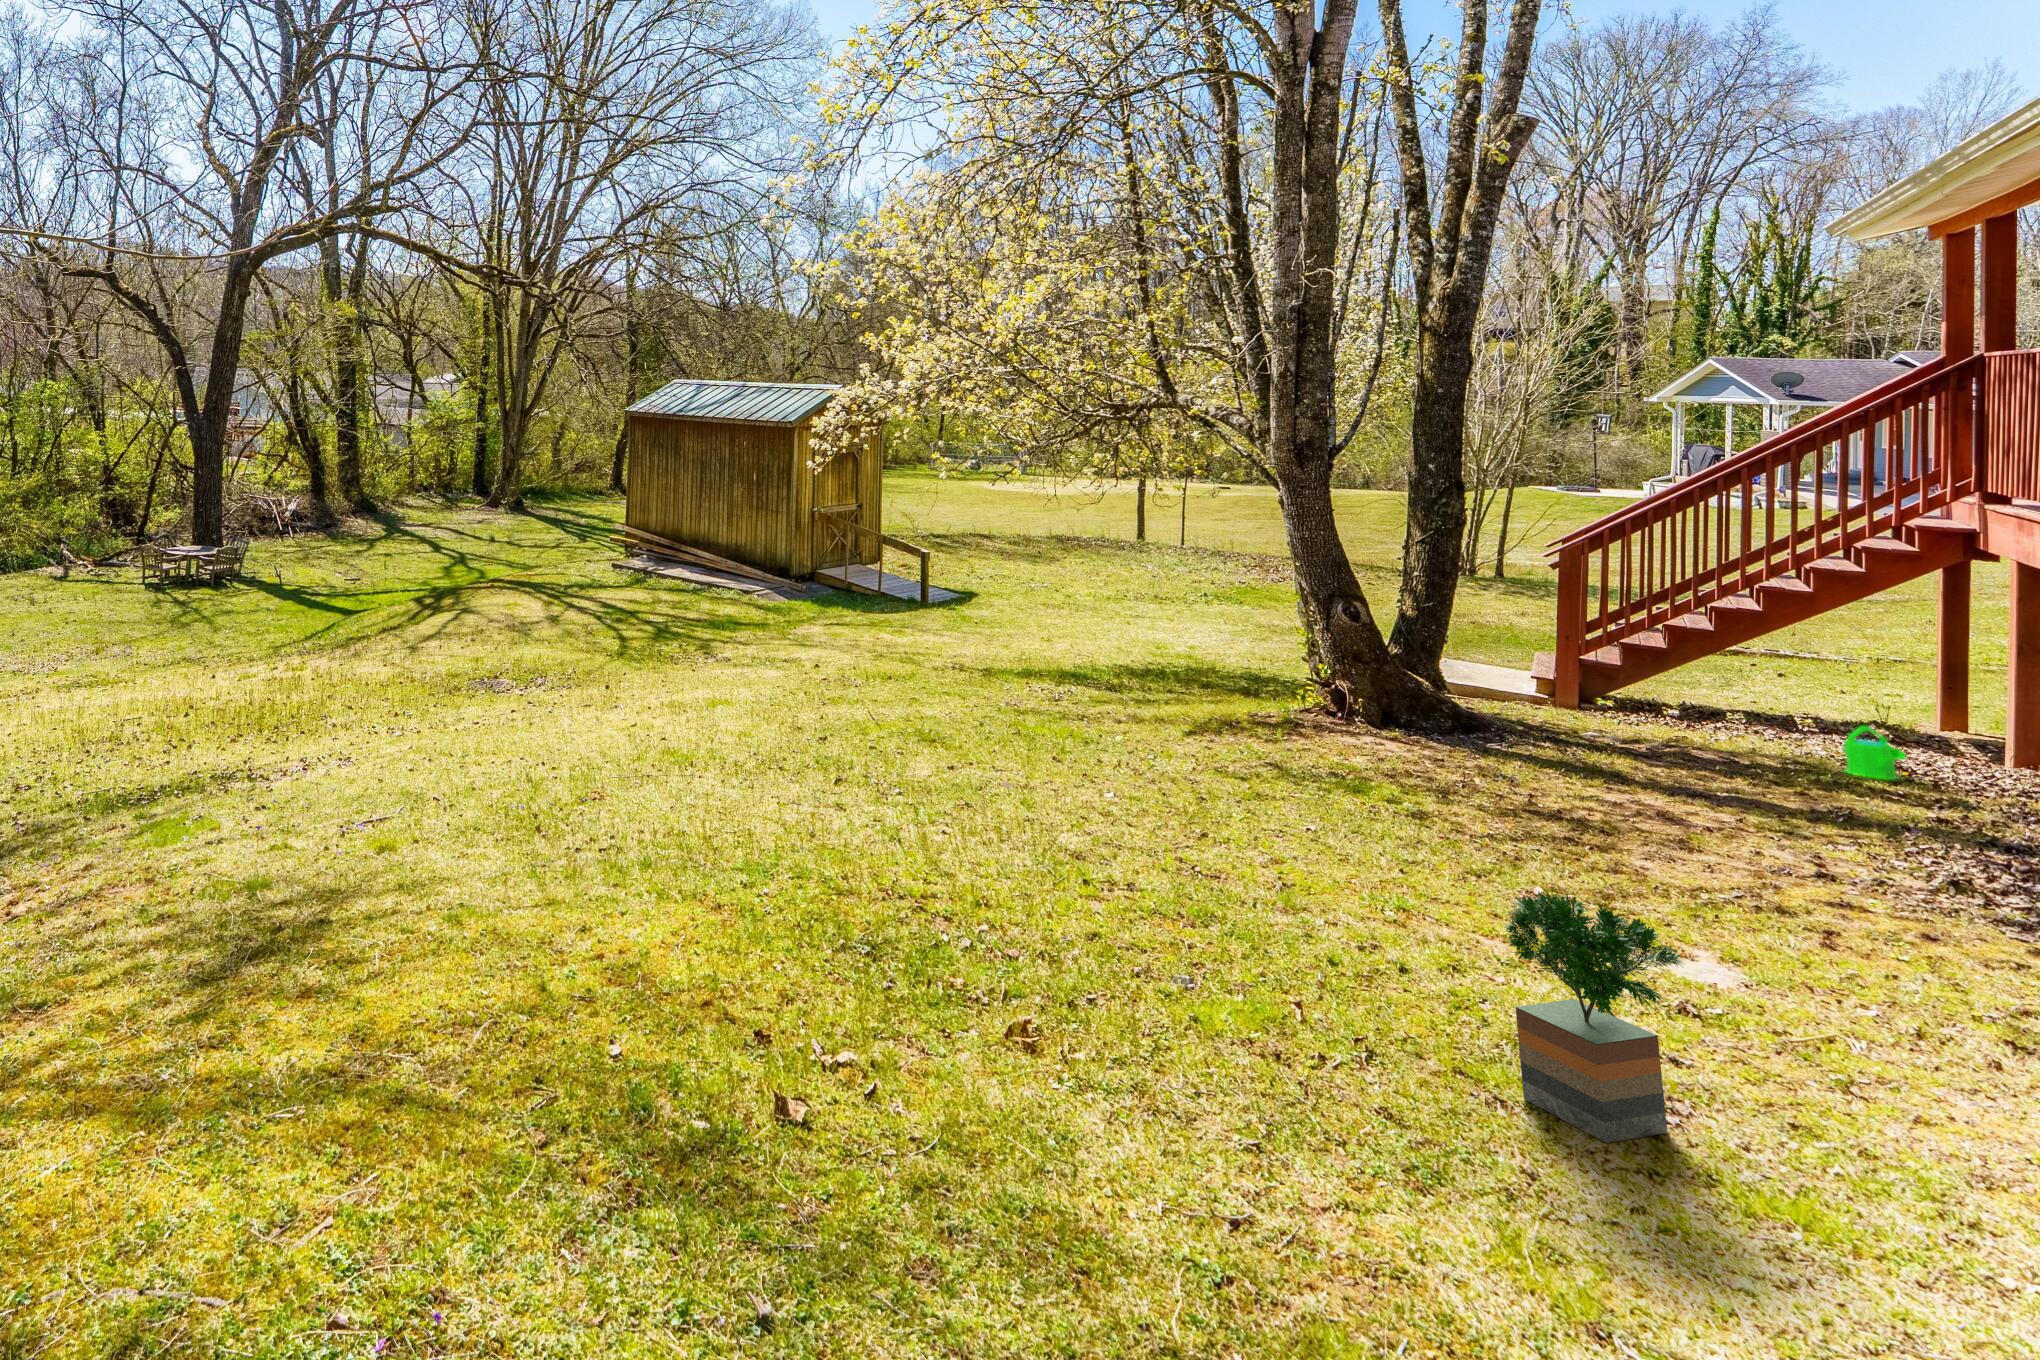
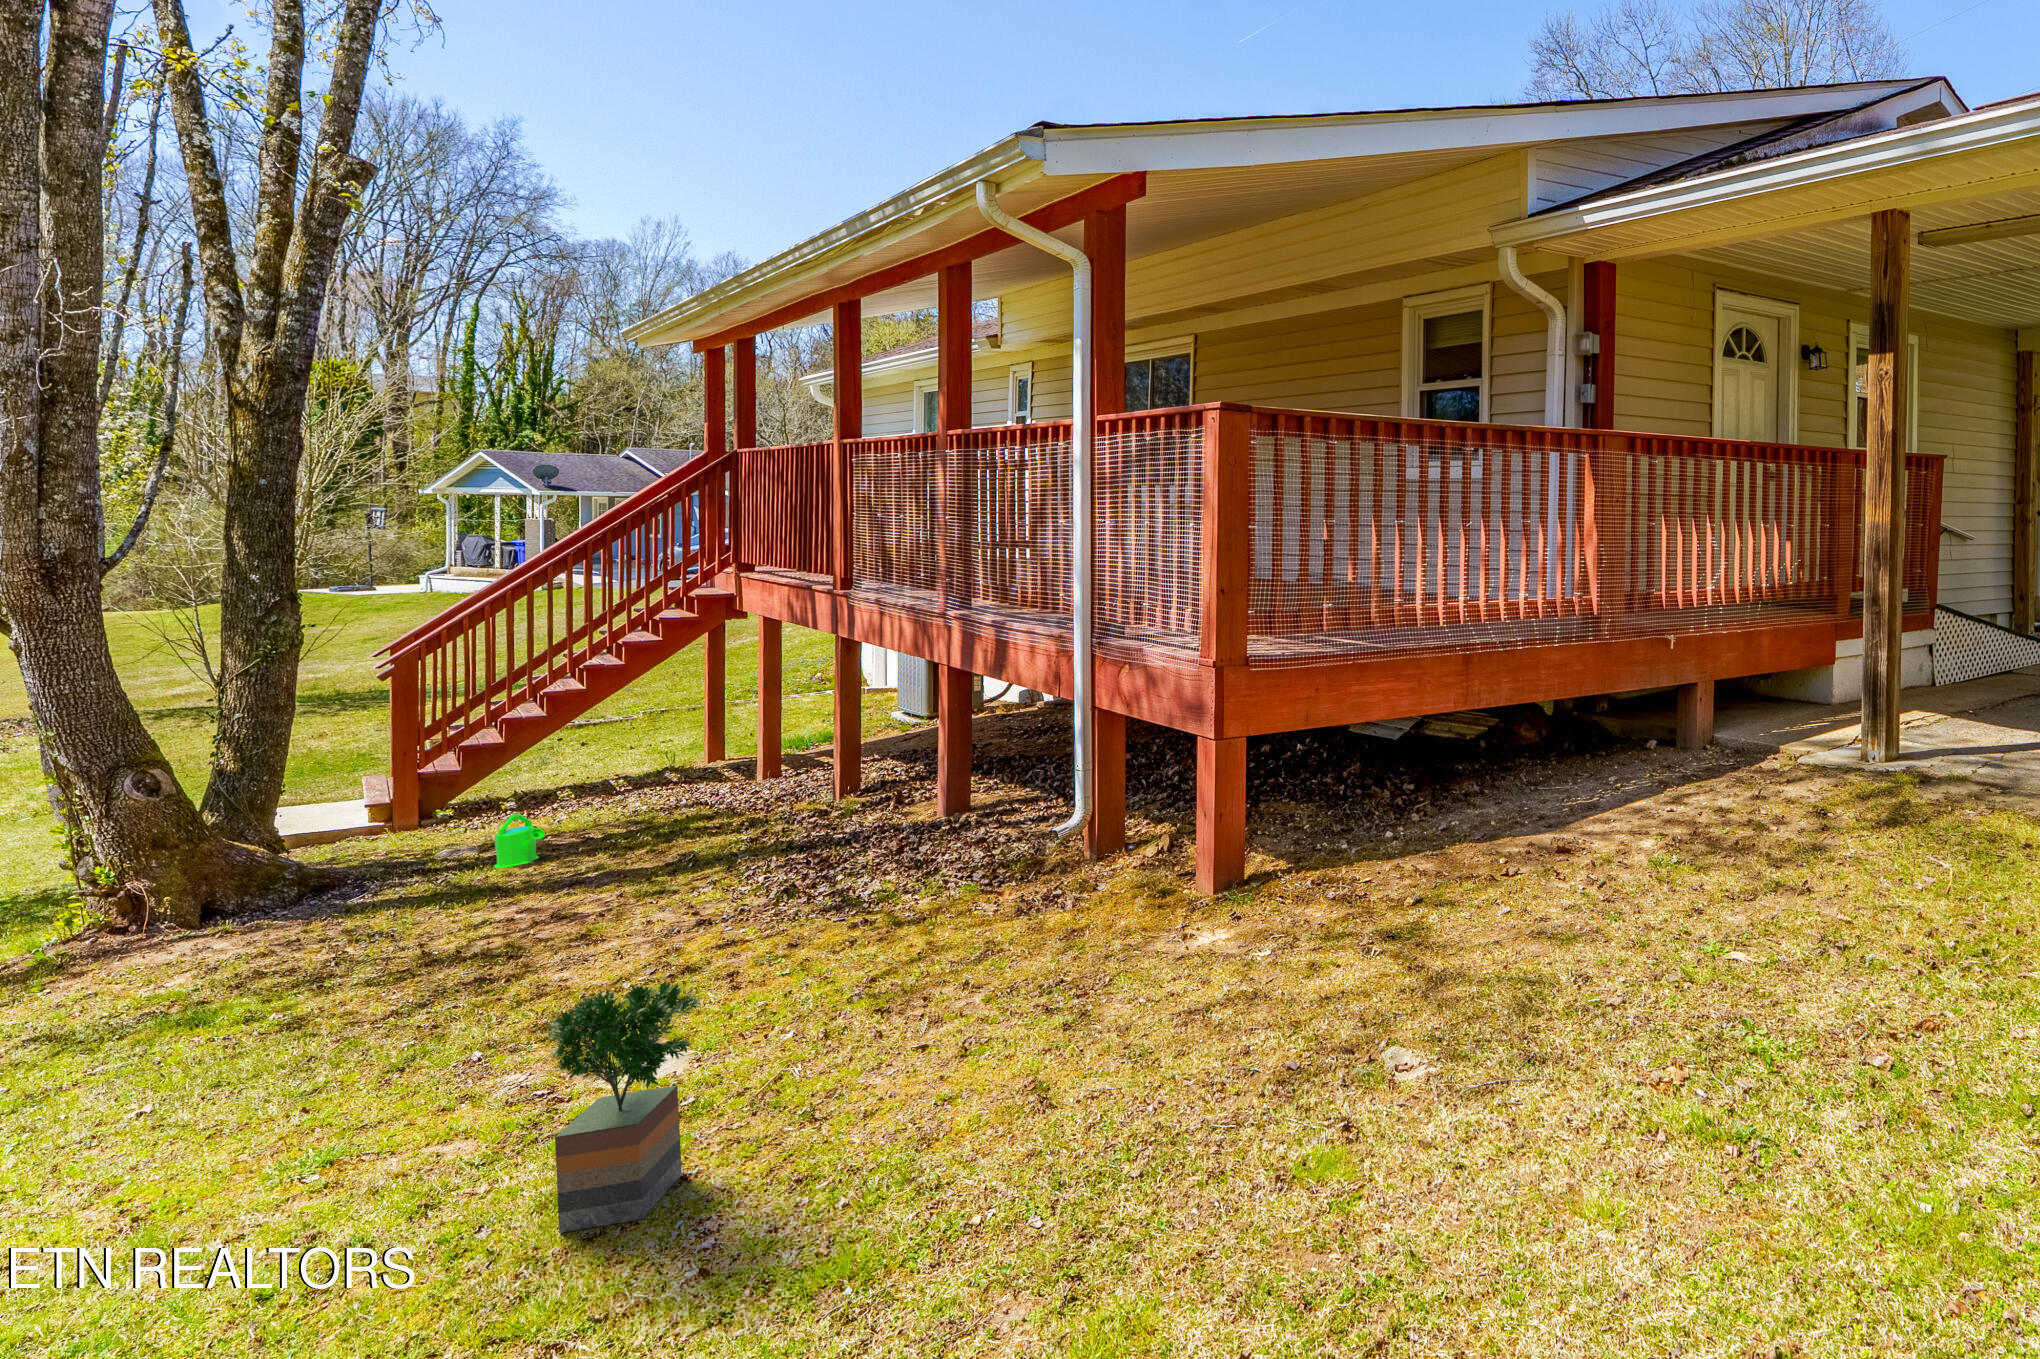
watering can: present [1843,726,1906,780] -> present [494,814,545,868]

